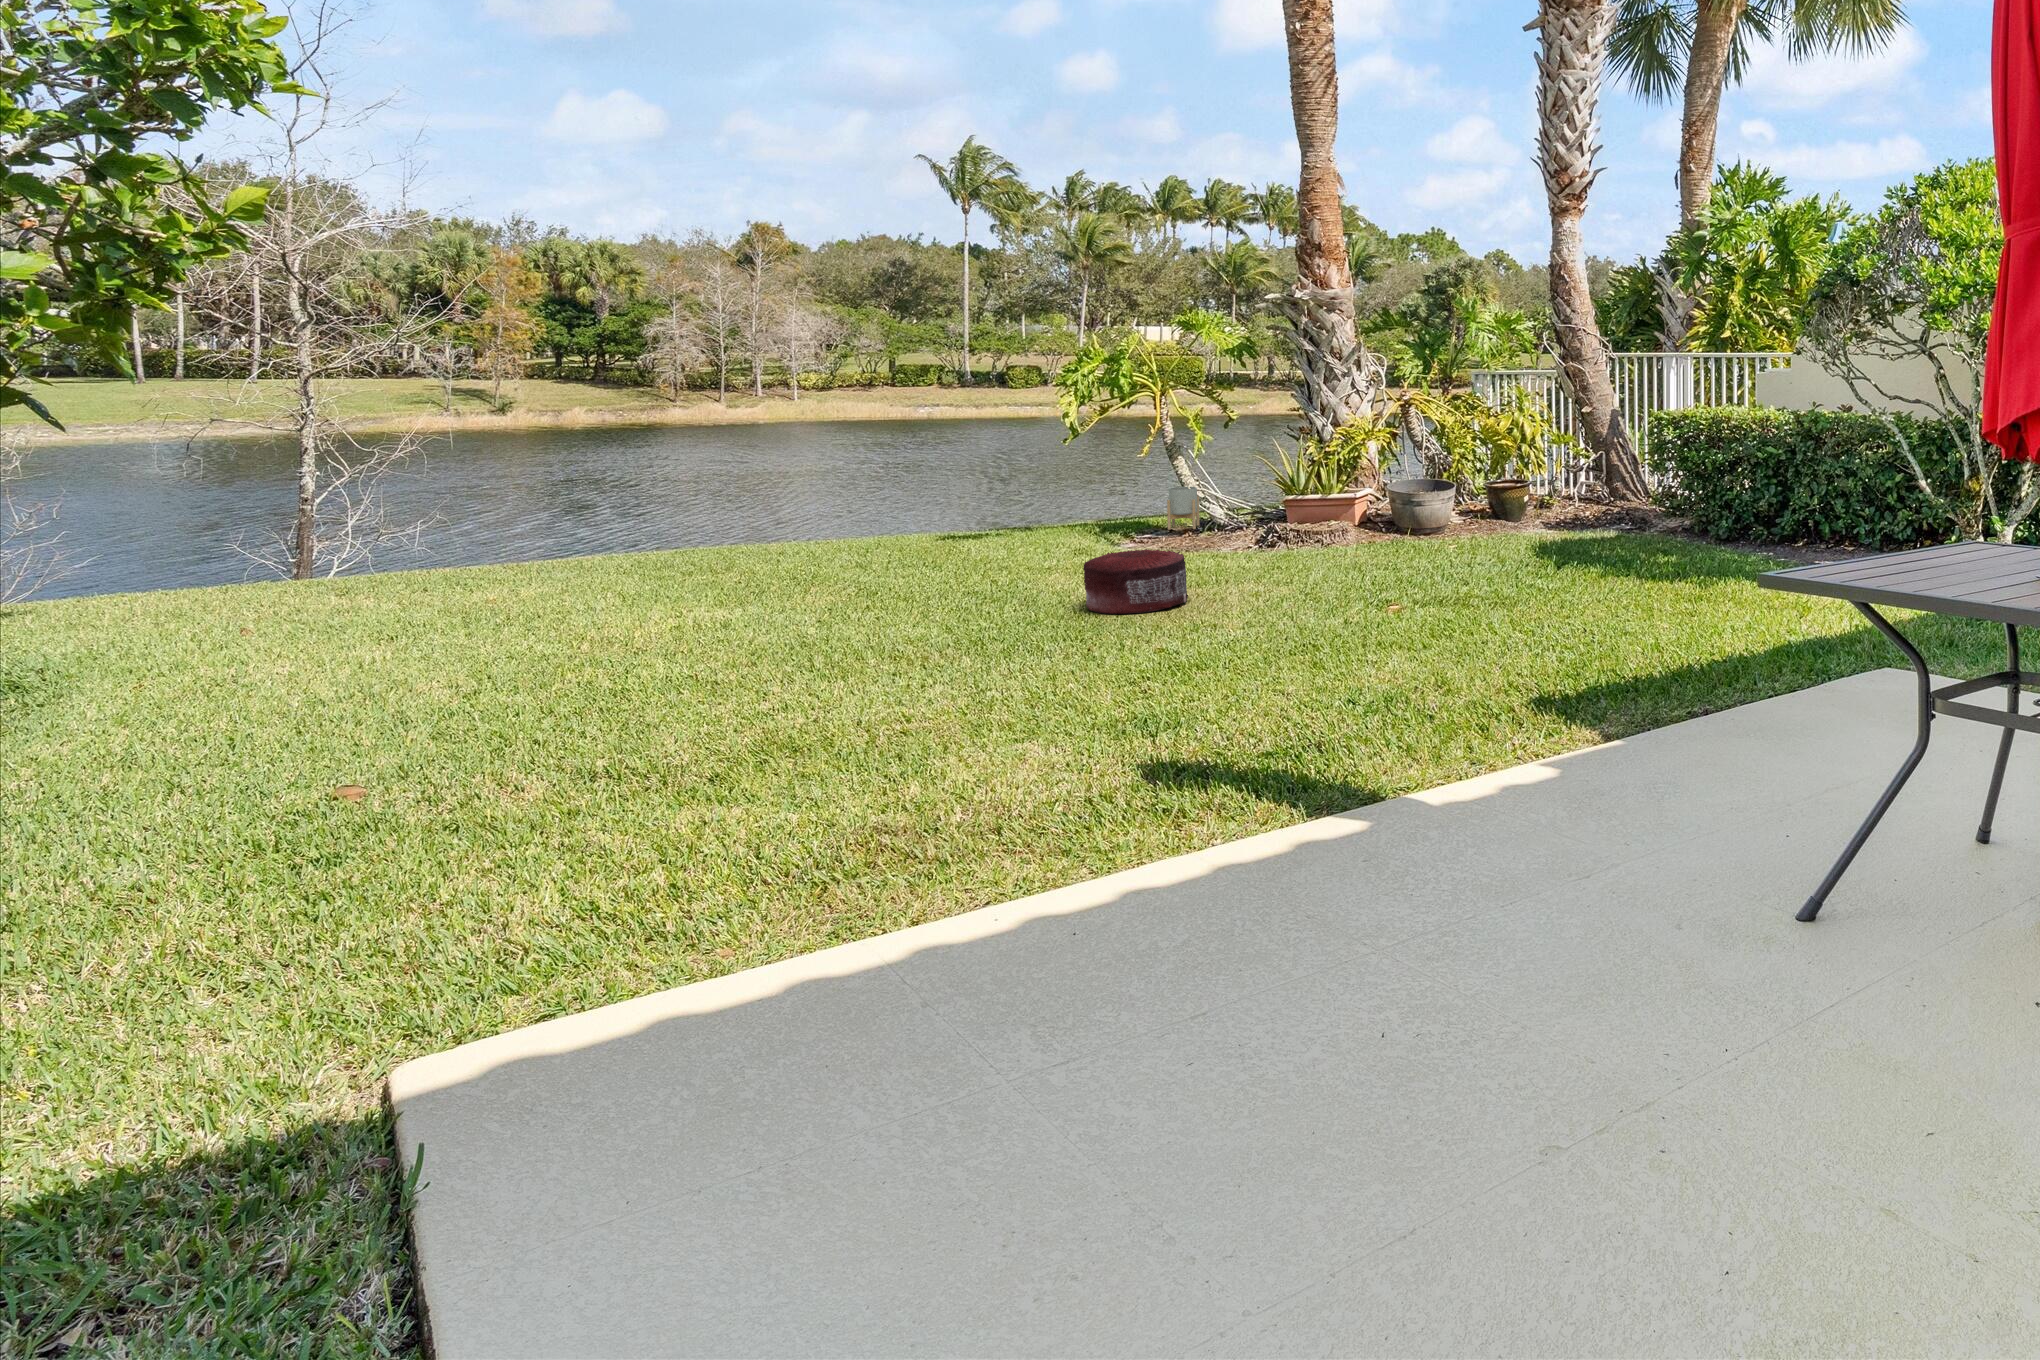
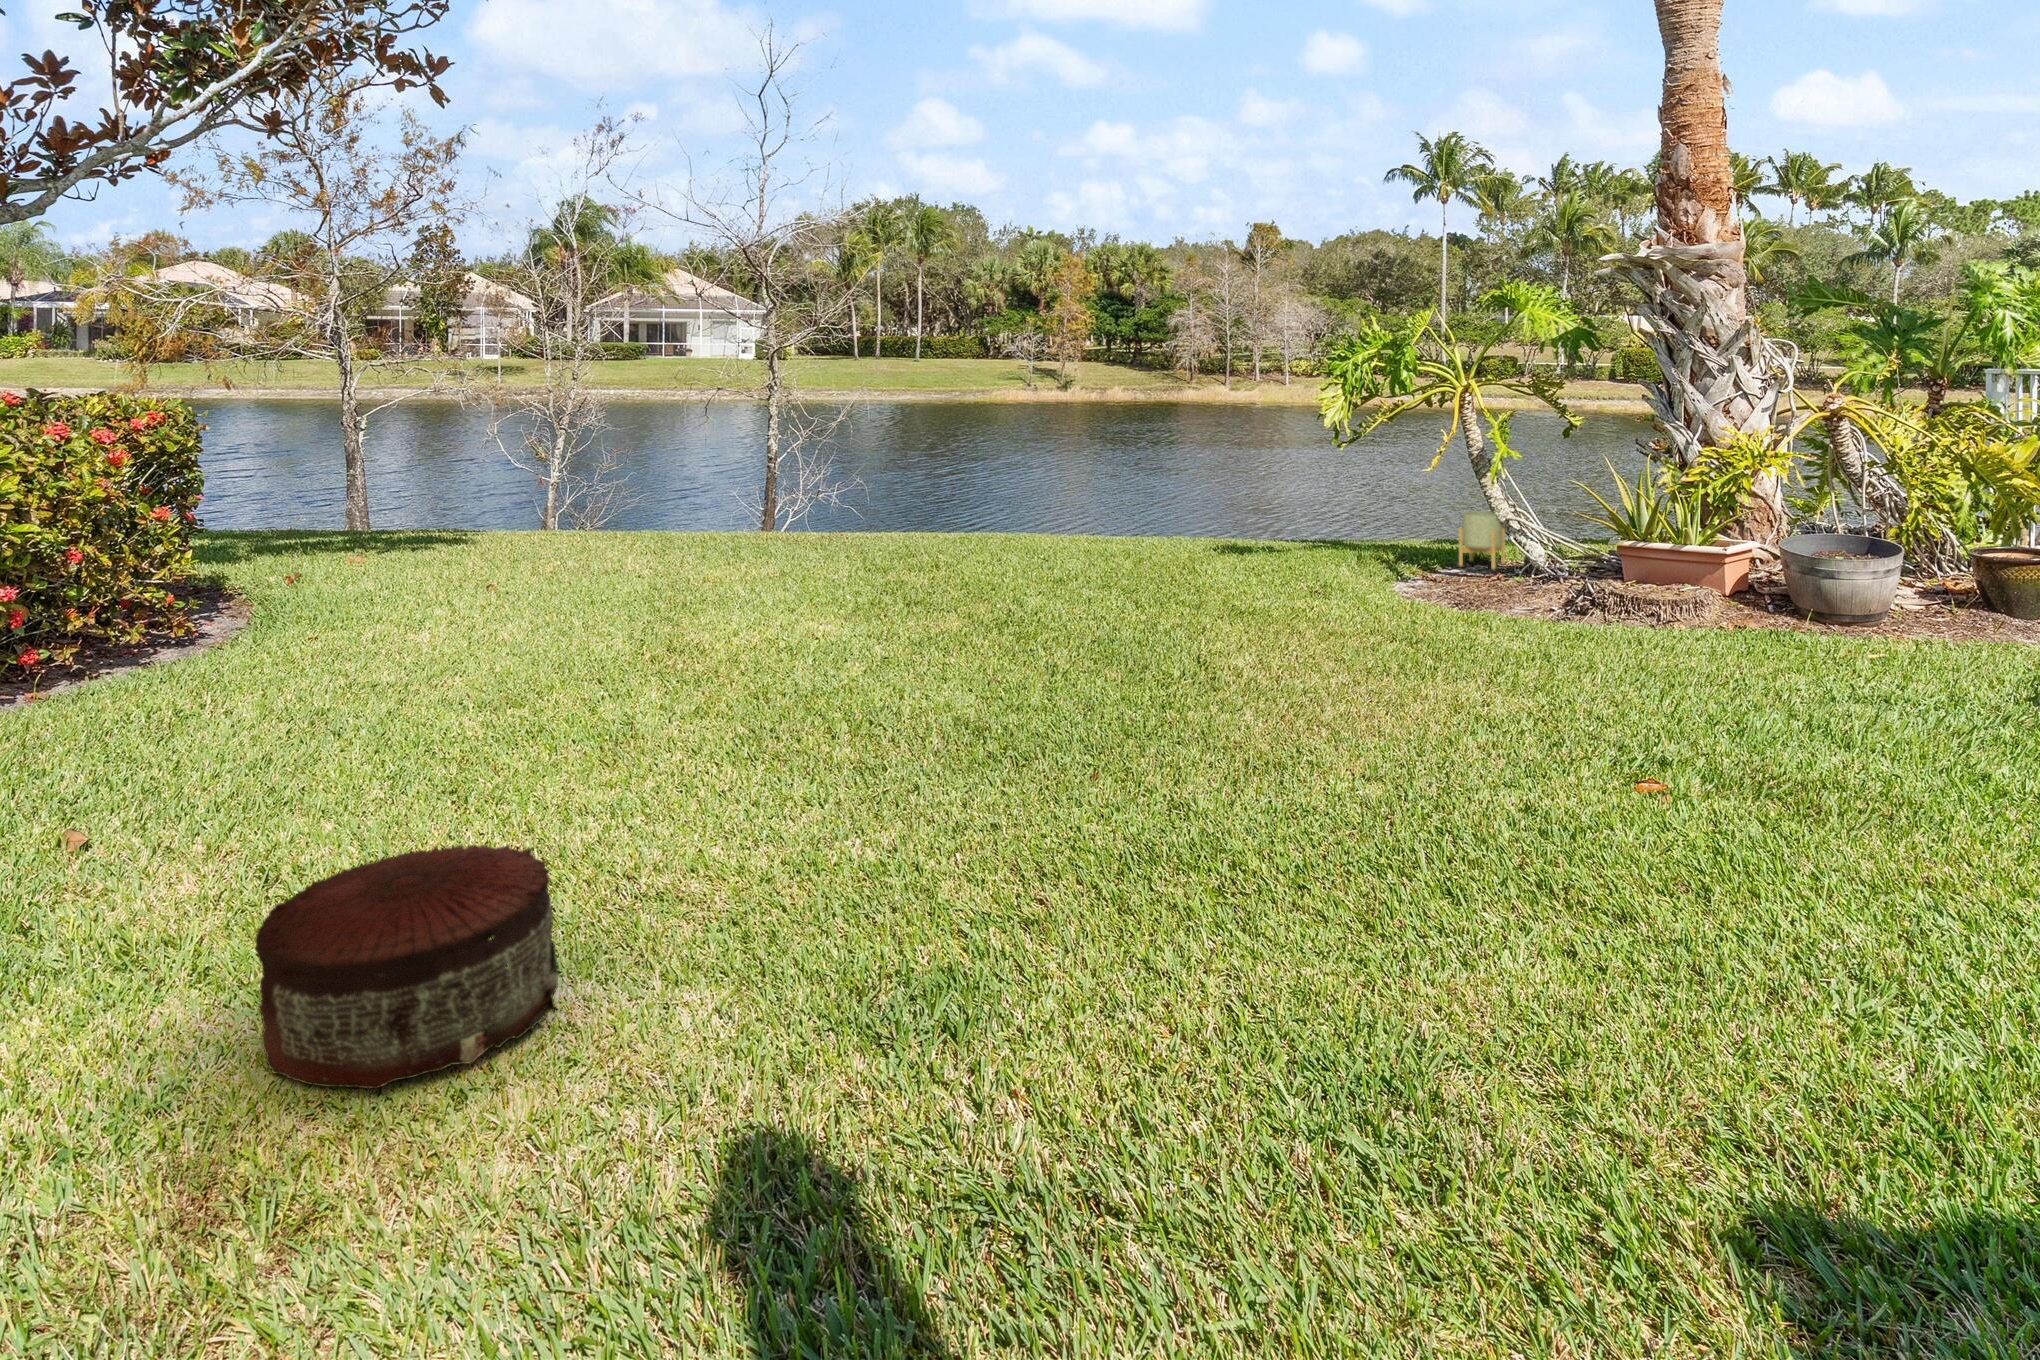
pouf: present [1083,549,1188,614] -> present [255,845,559,1089]

